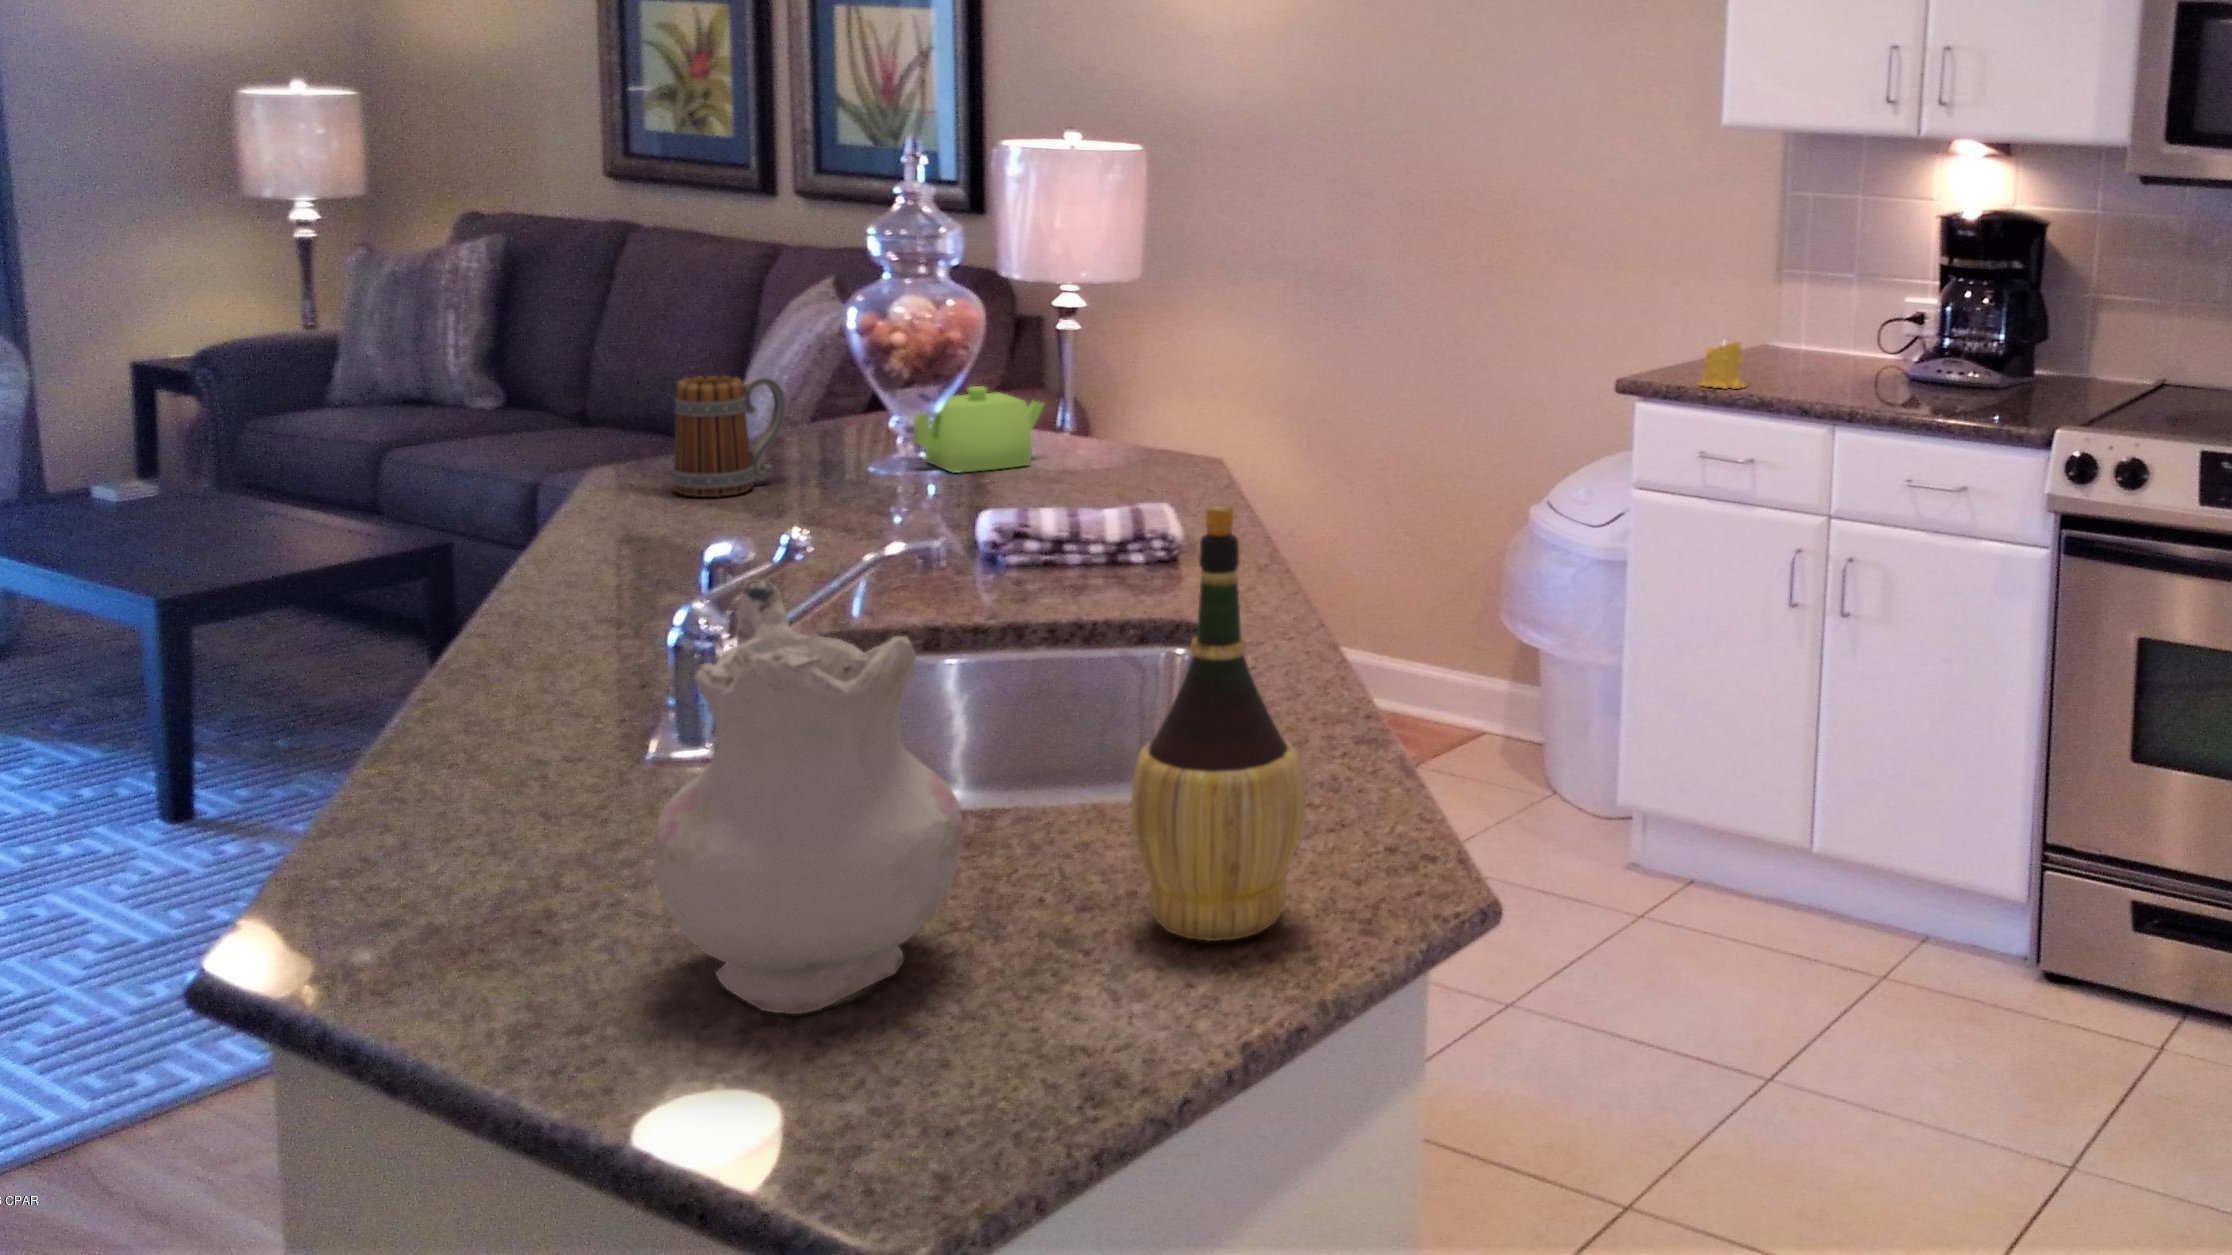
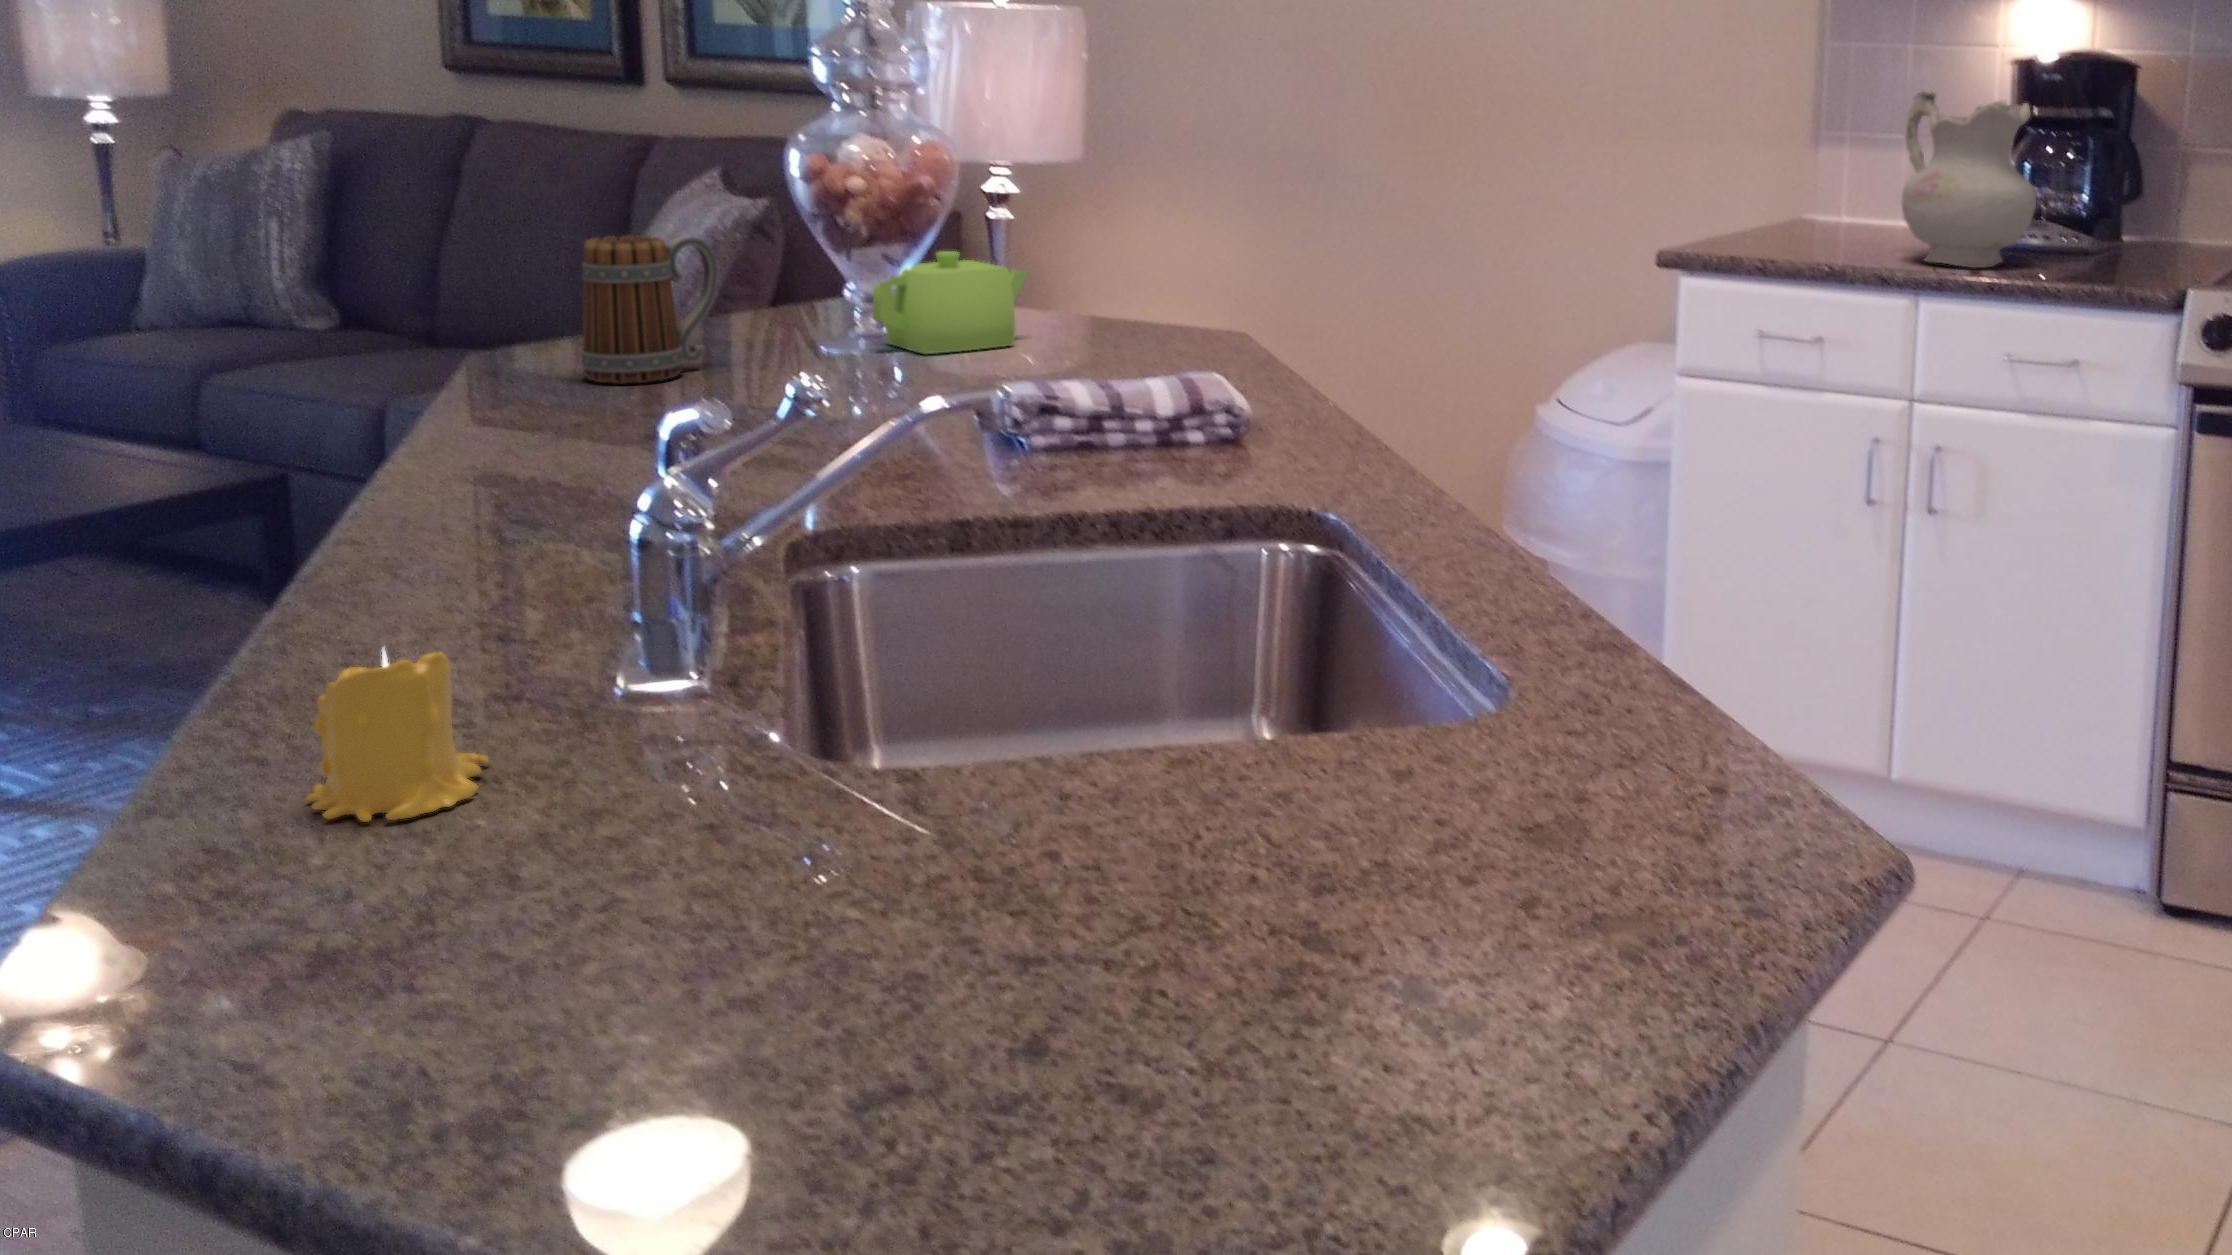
candle: present [1699,341,1746,389] -> present [306,649,489,822]
wine bottle: present [1131,506,1305,941] -> none [1401,279,1657,926]
ceramic pitcher: present [654,576,963,1014] -> present [1901,91,2036,268]

